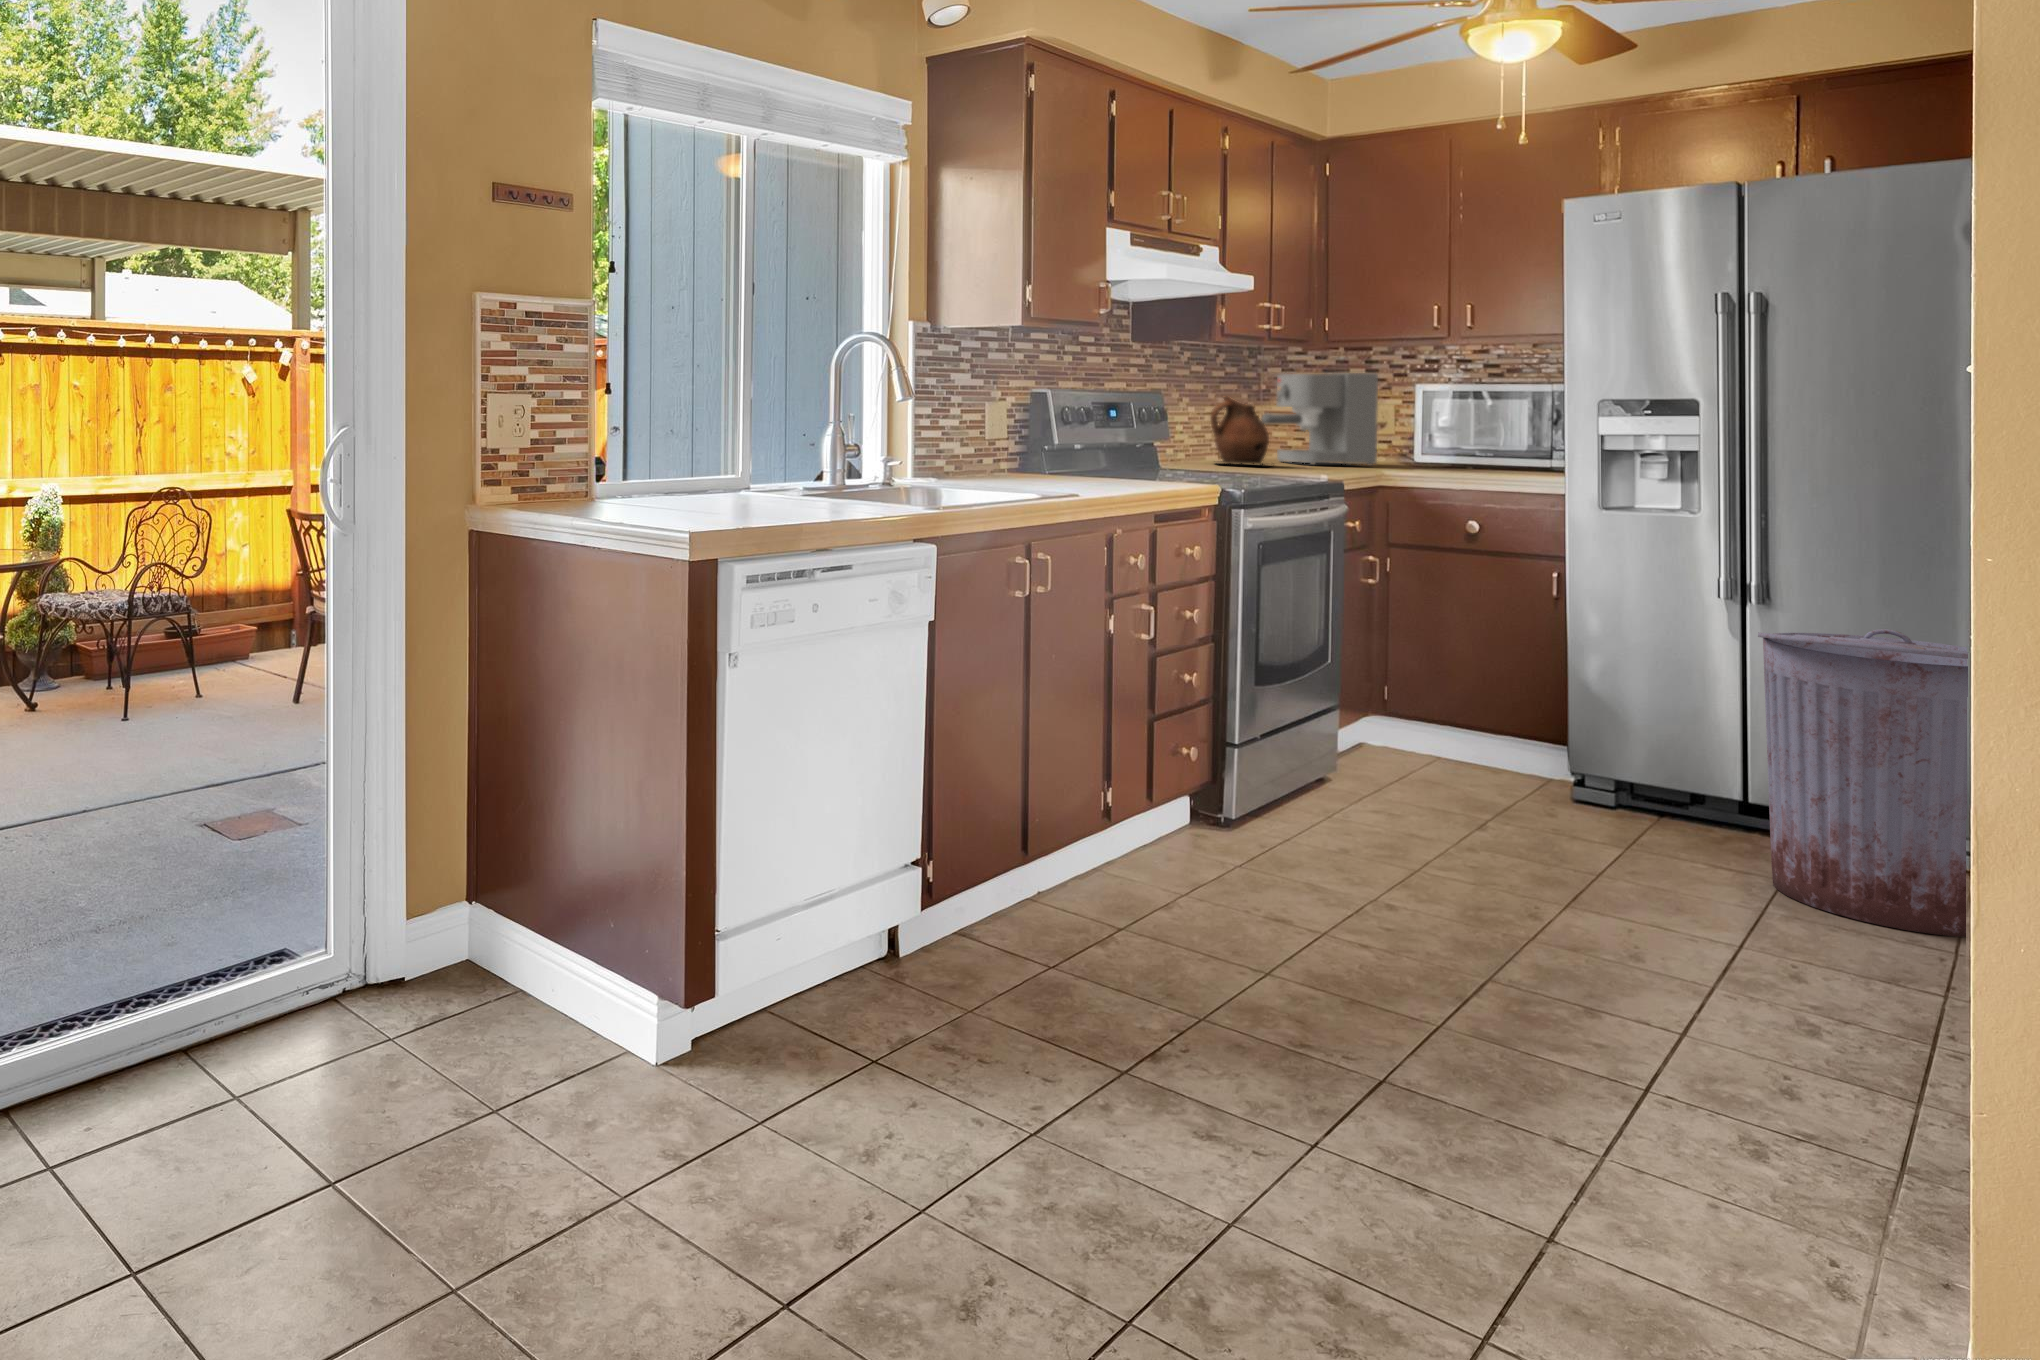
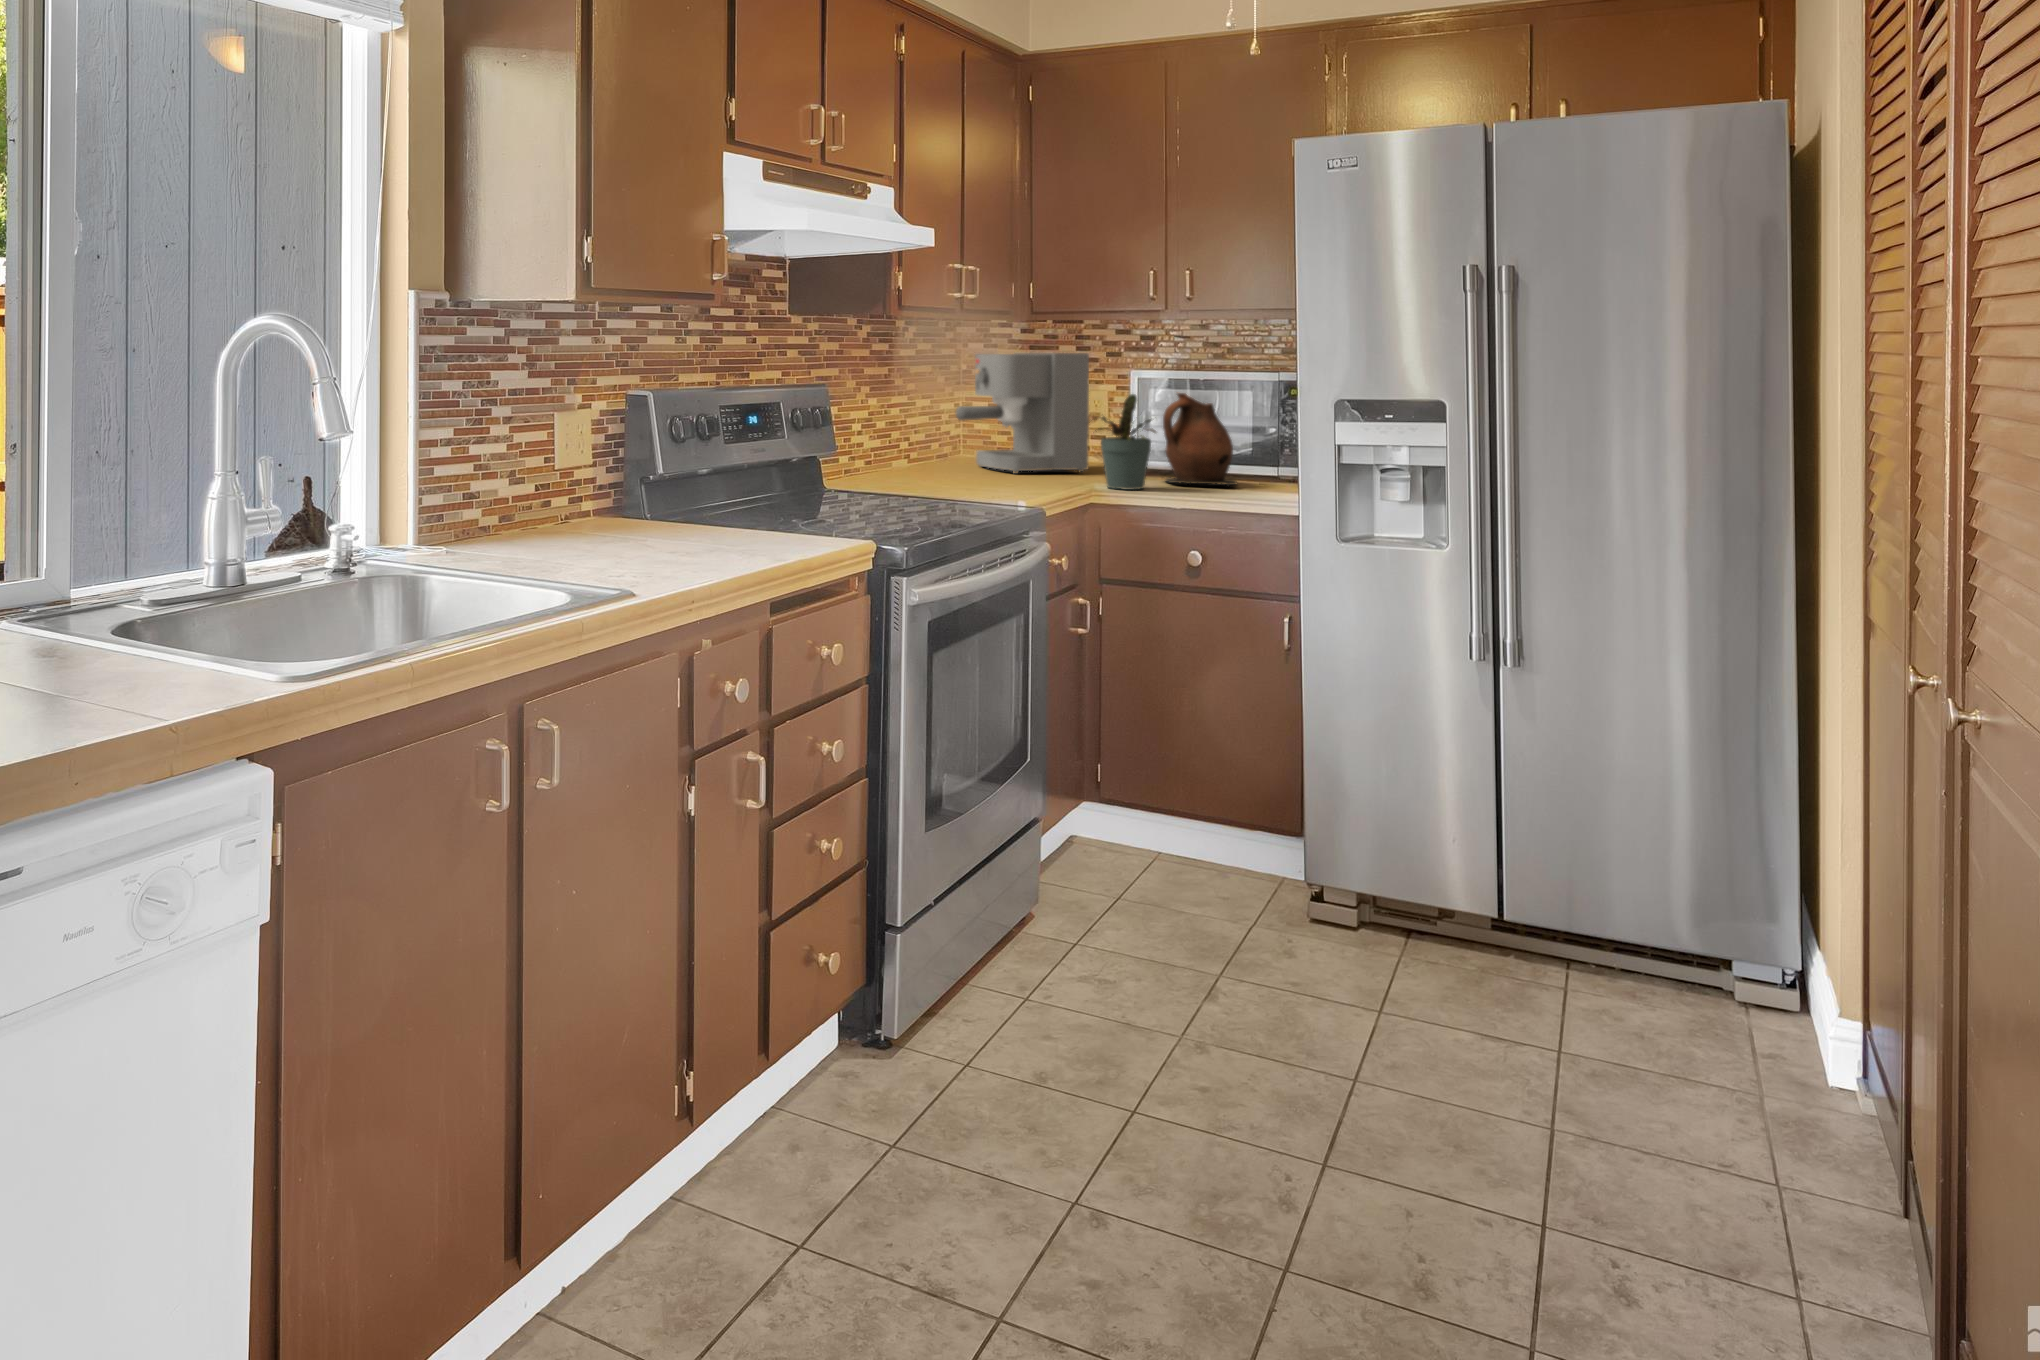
ceramic pitcher: present [1211,396,1269,465] -> present [1163,393,1237,486]
potted plant: none [1378,401,1441,475] -> present [1088,394,1156,490]
trash can: present [1758,629,1968,937] -> none [1534,720,1844,1158]

